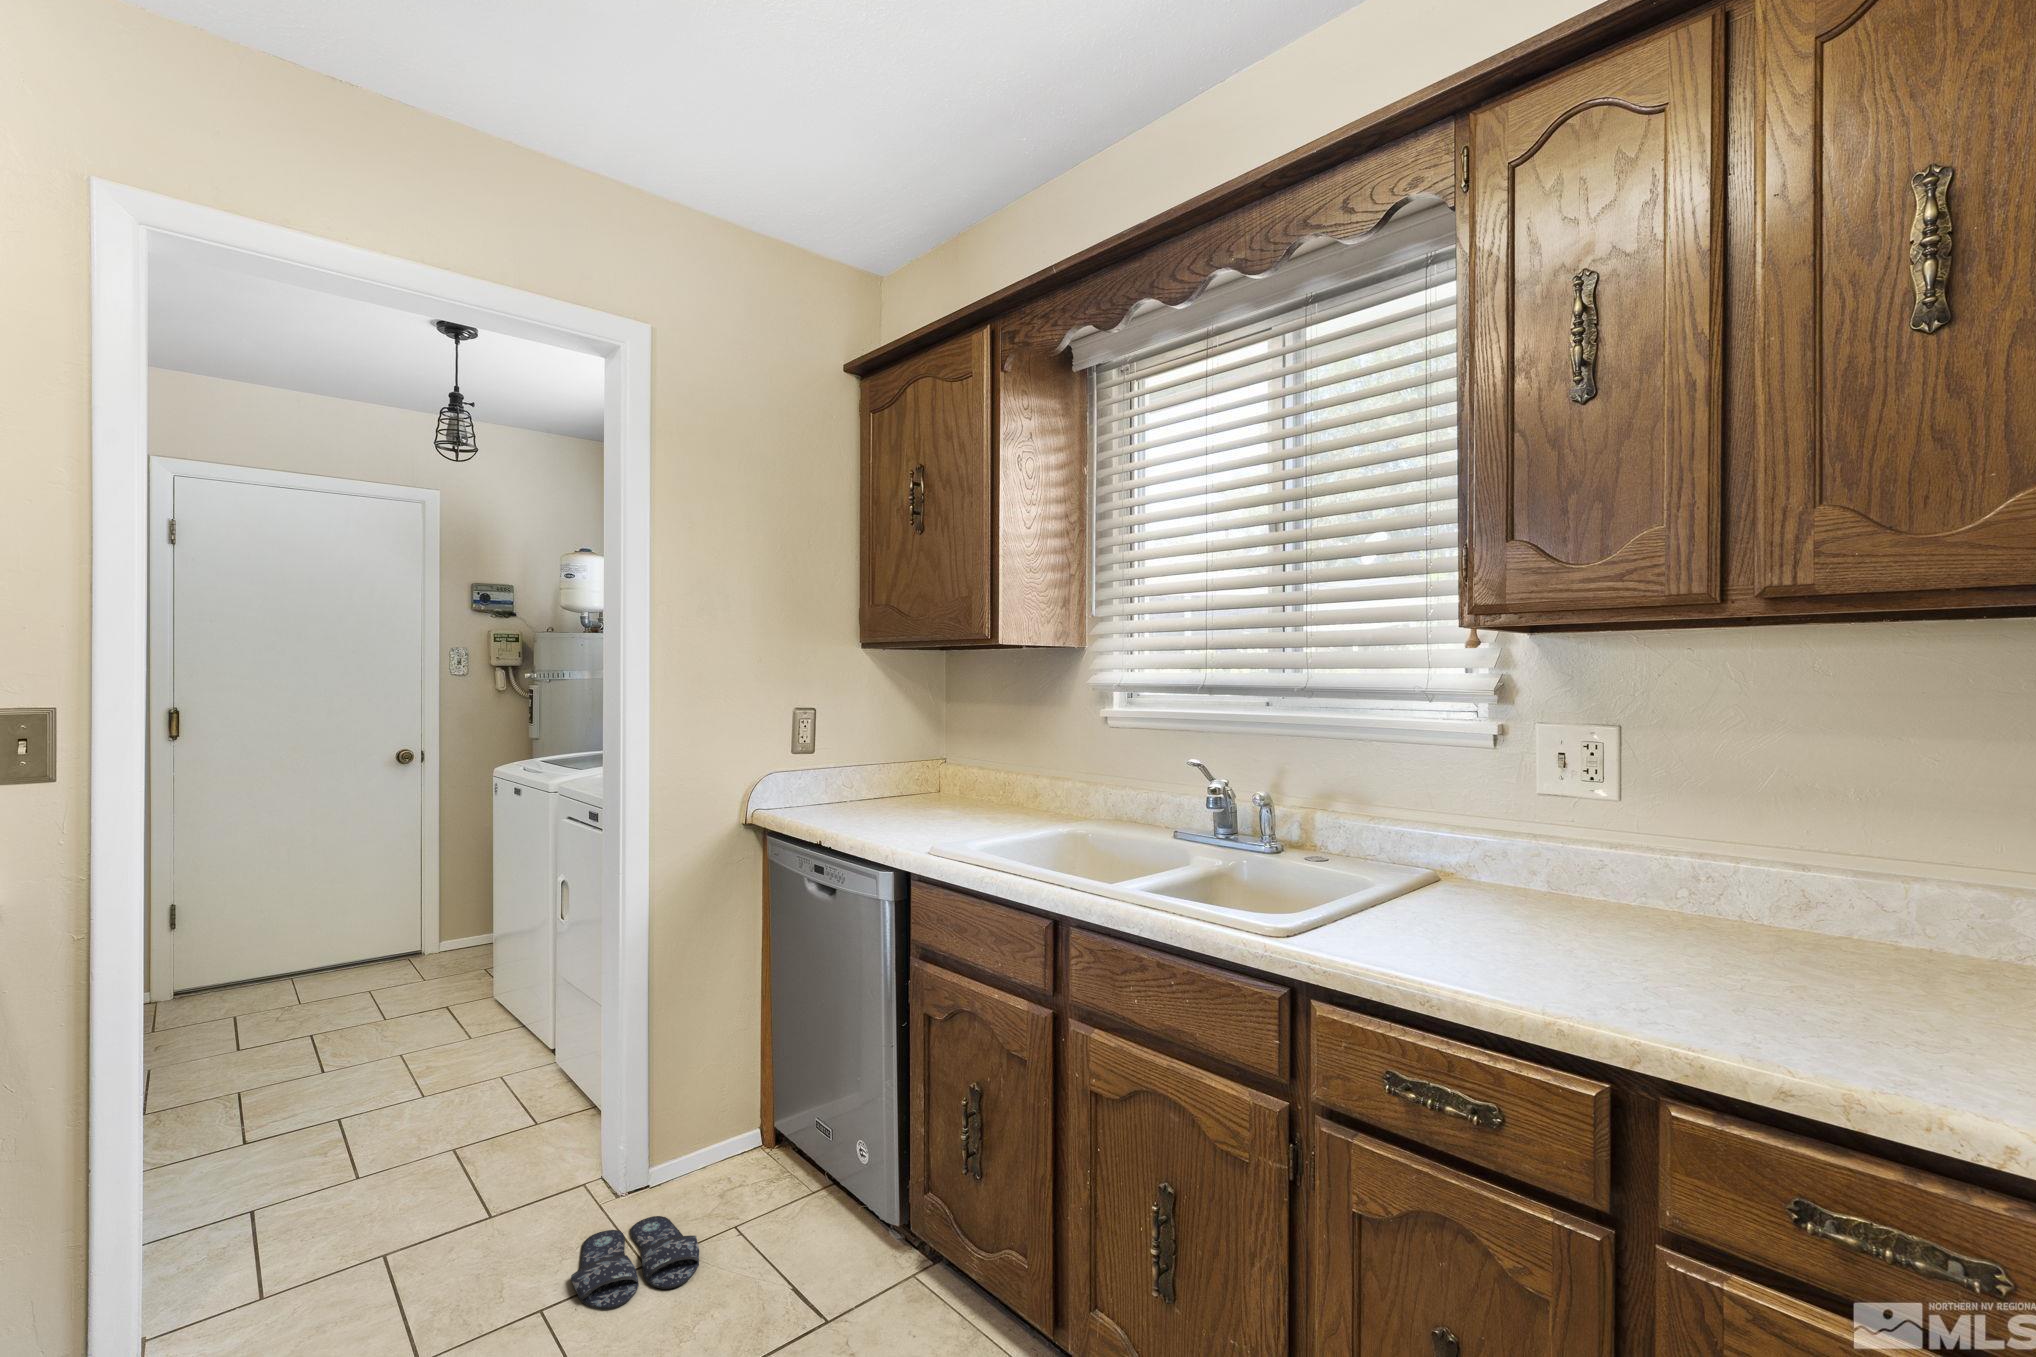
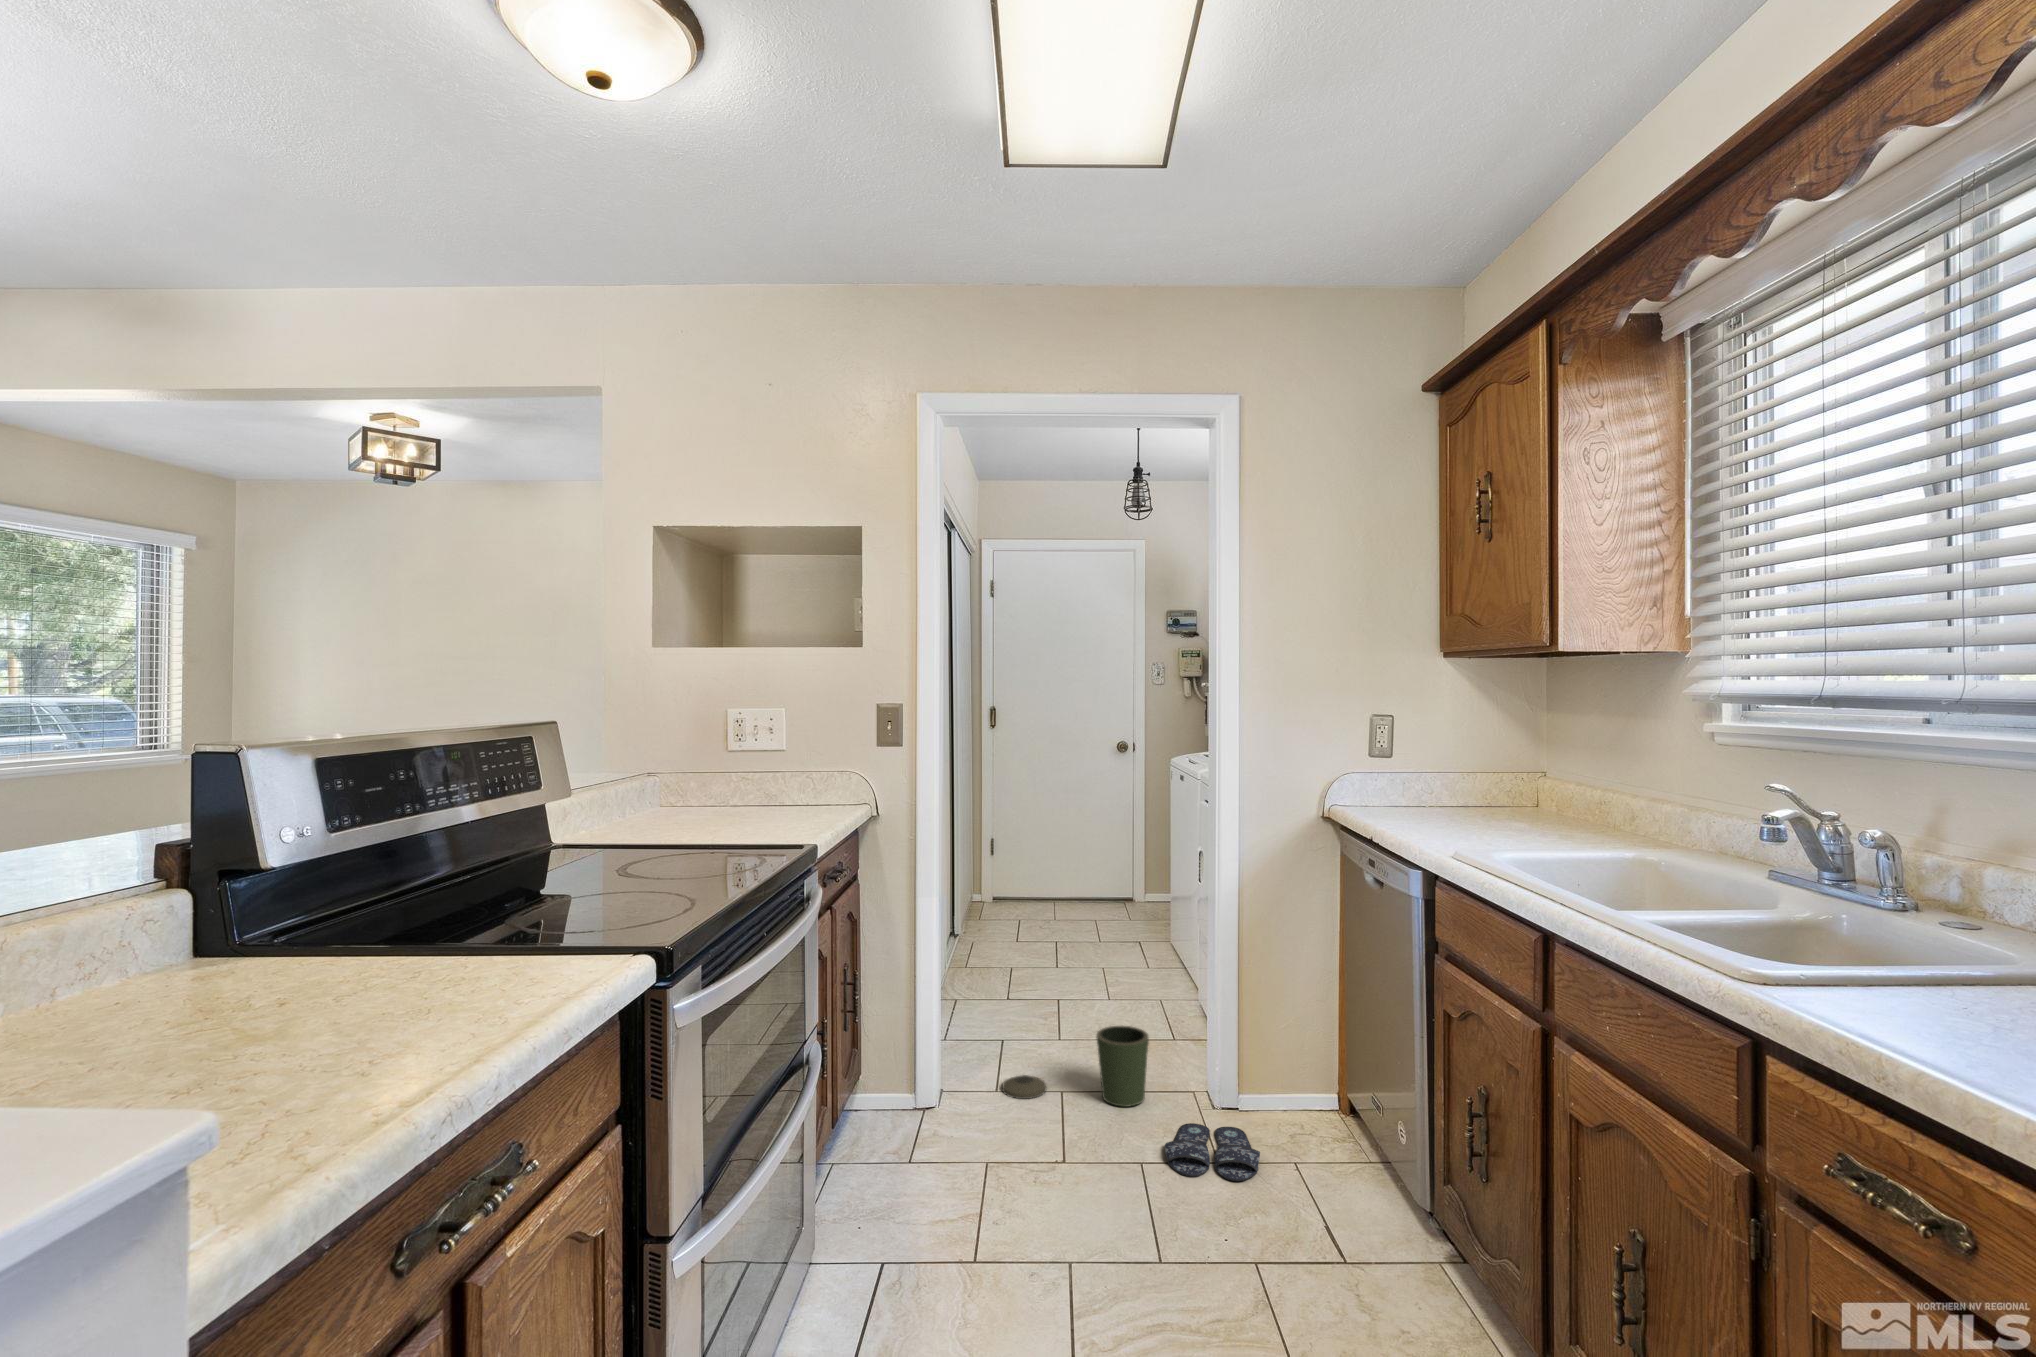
trash can: none [270,1133,528,1307] -> present [1002,1026,1149,1107]

